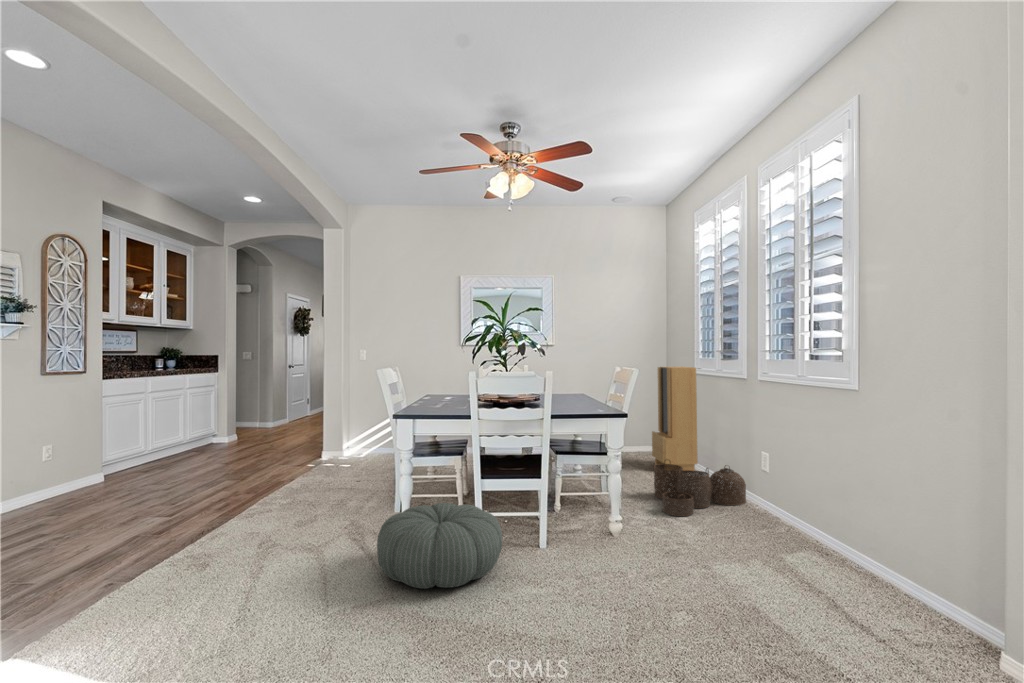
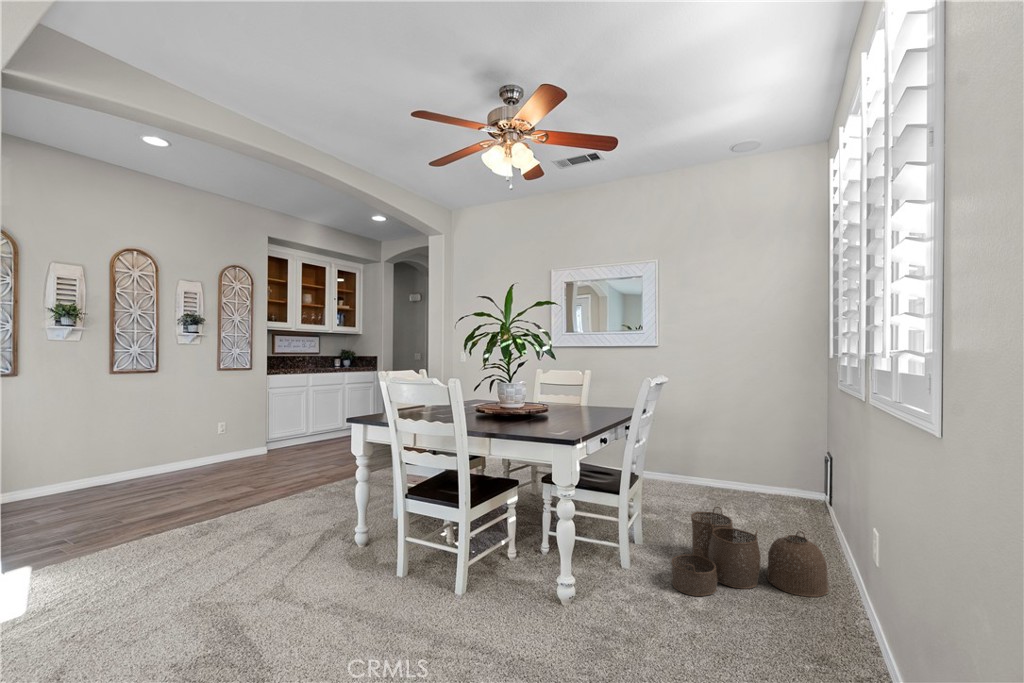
storage cabinet: present [652,367,698,471] -> none [754,378,809,526]
pouf: present [377,503,502,589] -> none [255,521,399,623]

